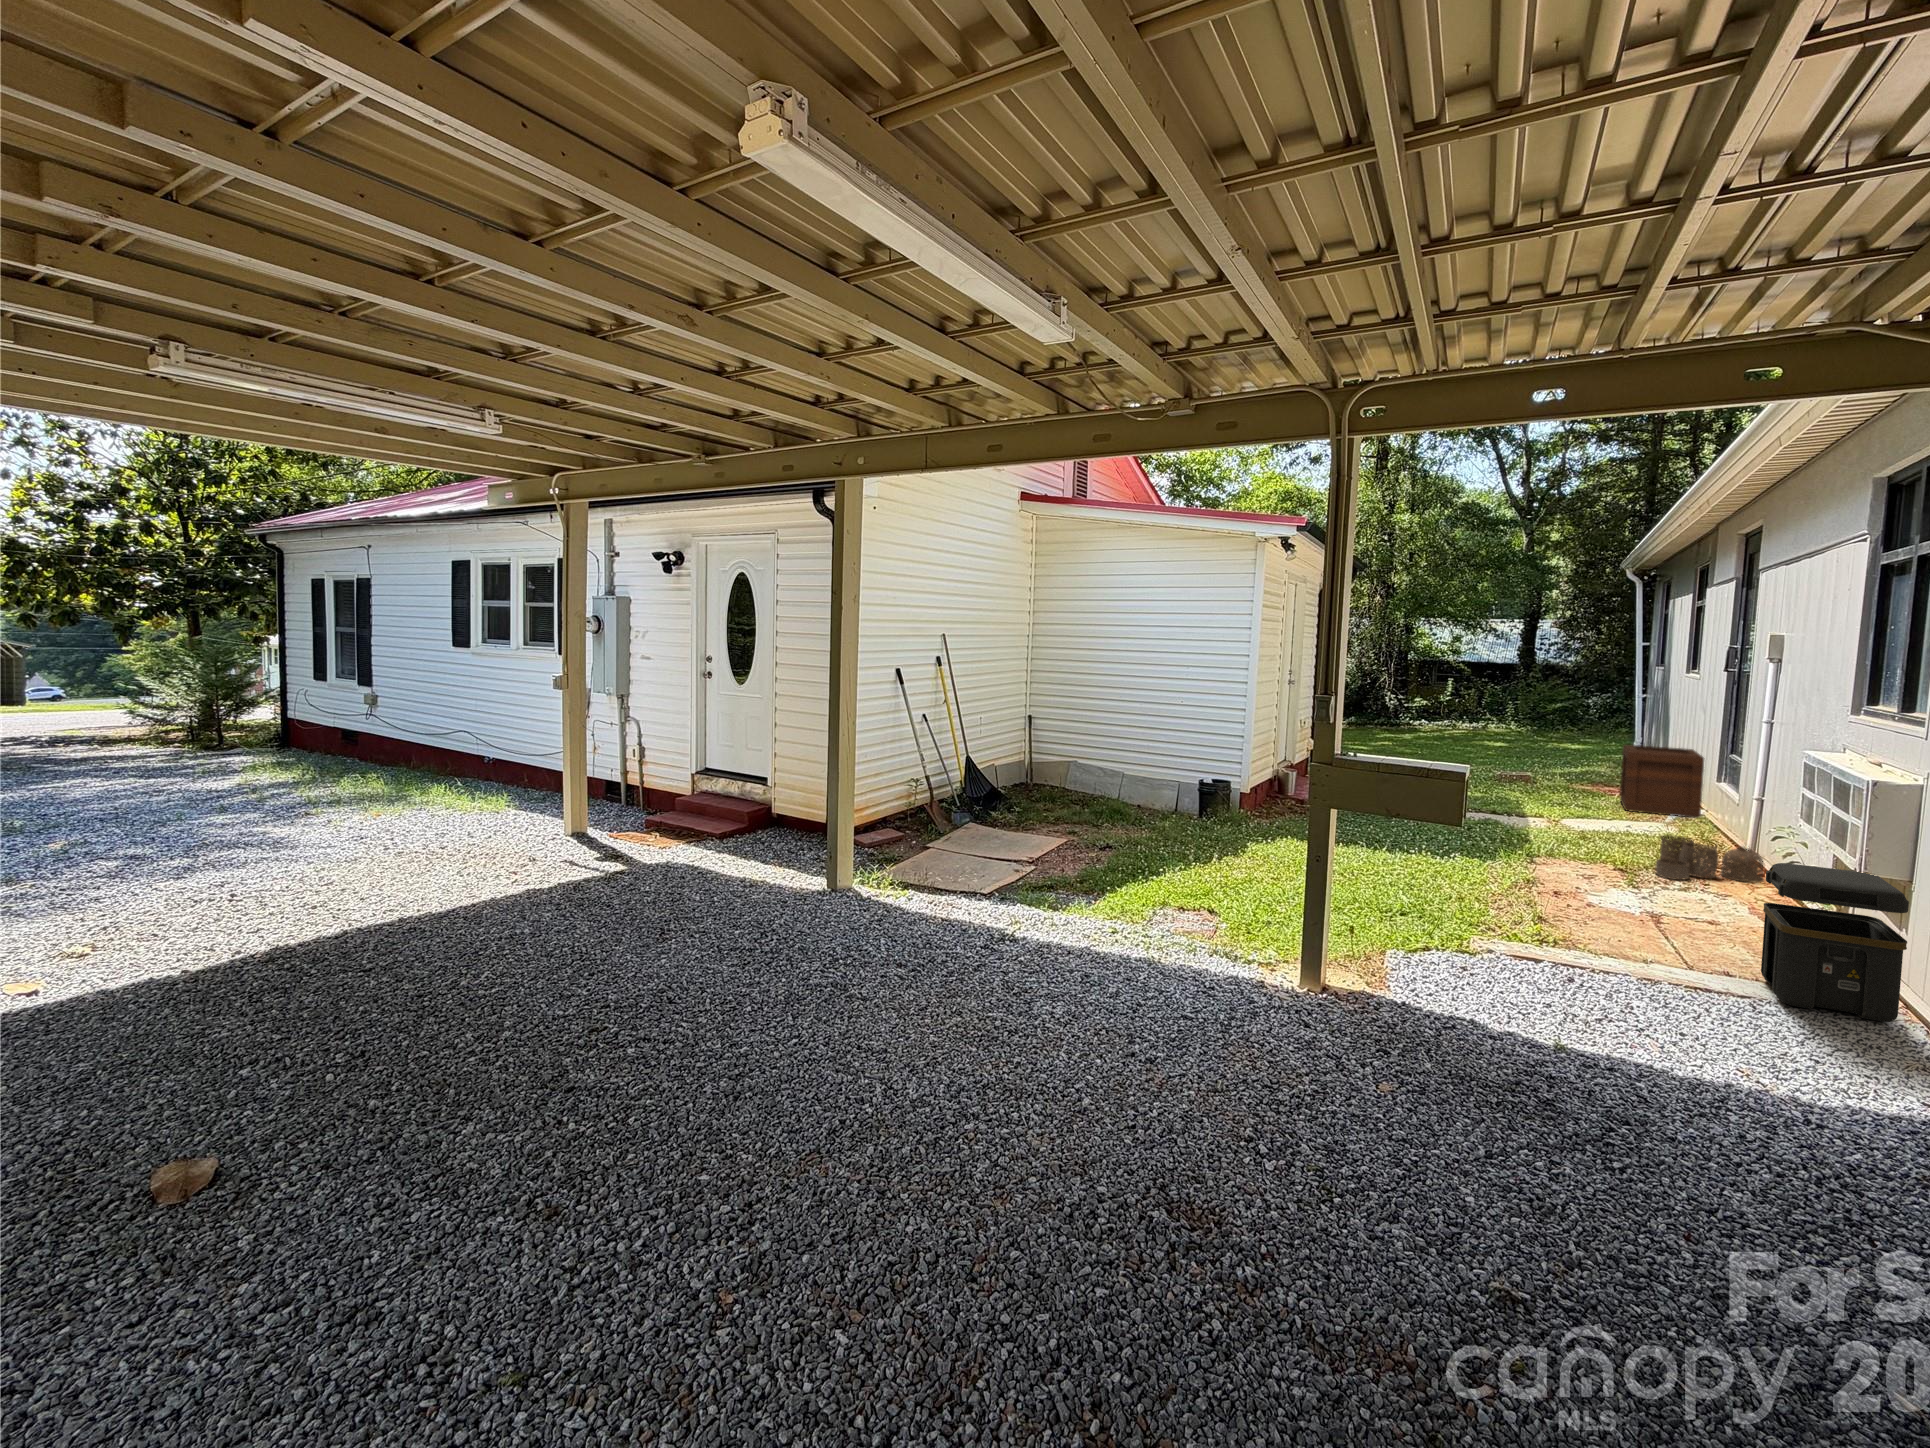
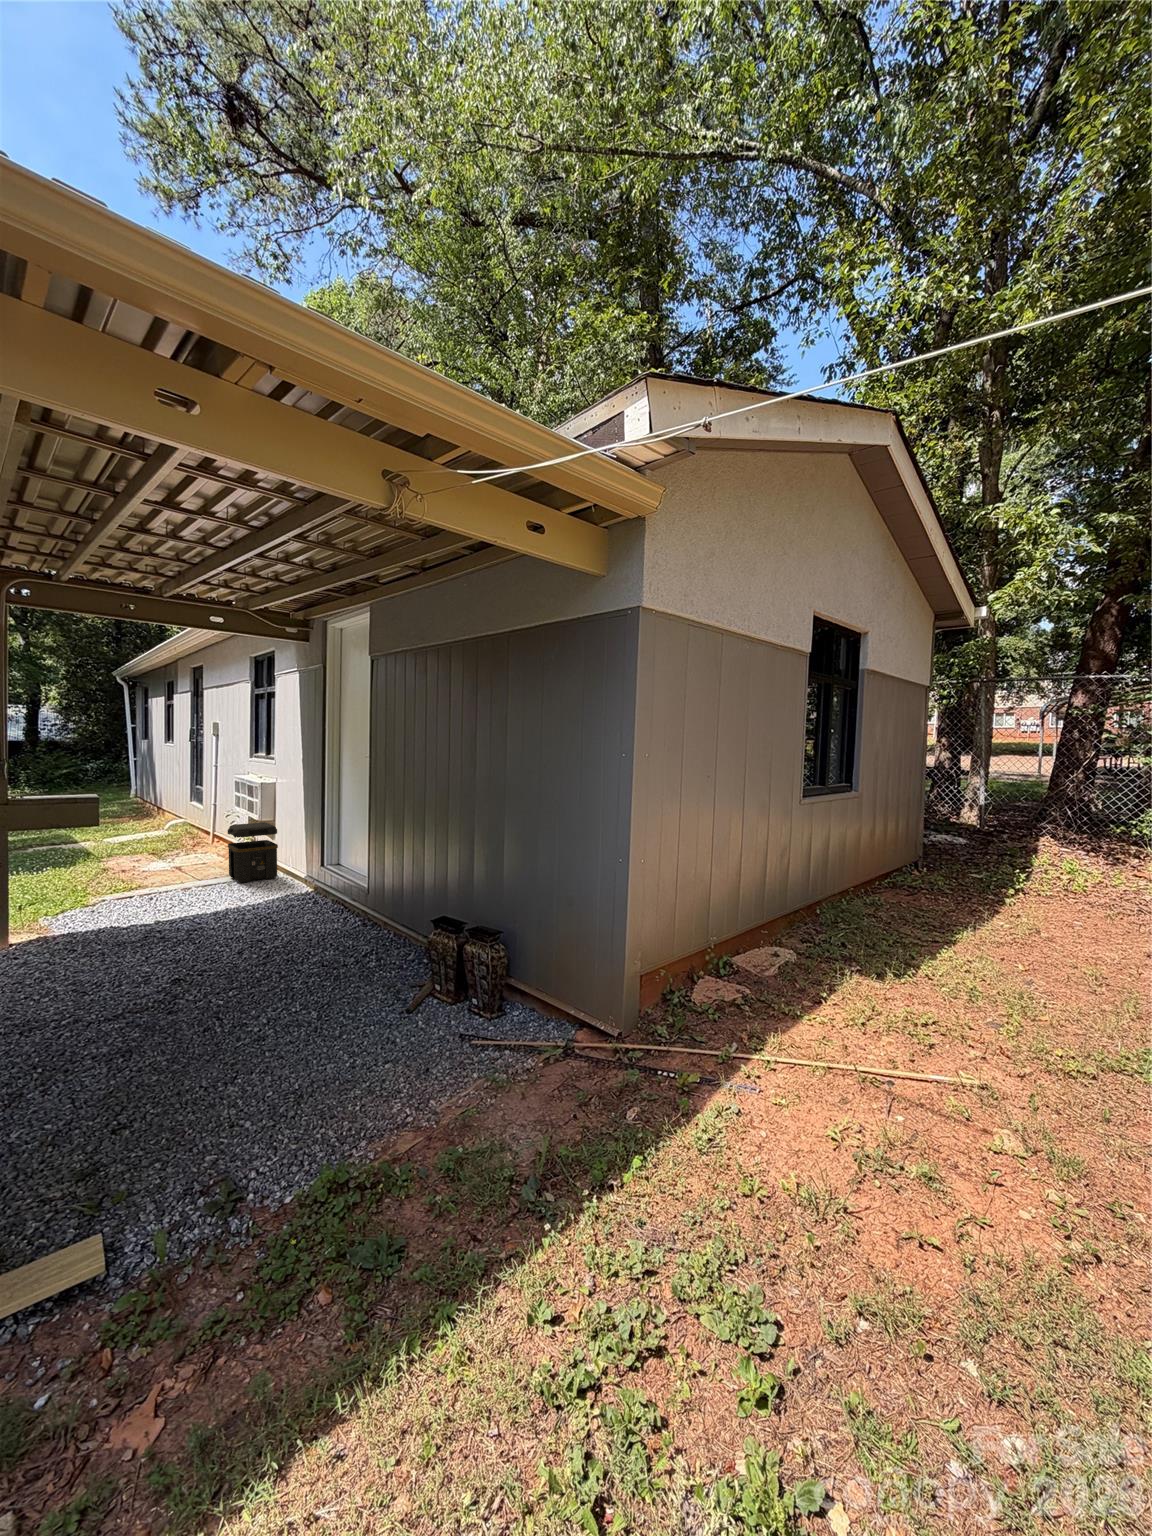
wooden crate: present [1620,745,1704,818] -> none [134,786,181,826]
woven basket: present [1656,833,1764,883] -> none [169,828,220,852]

